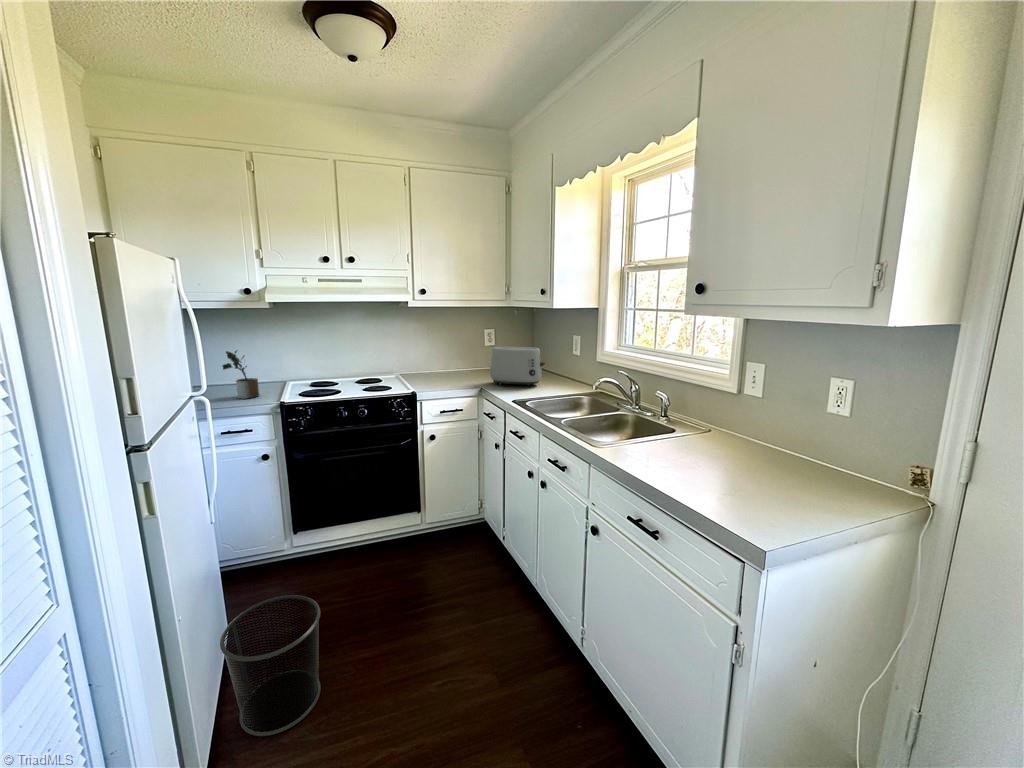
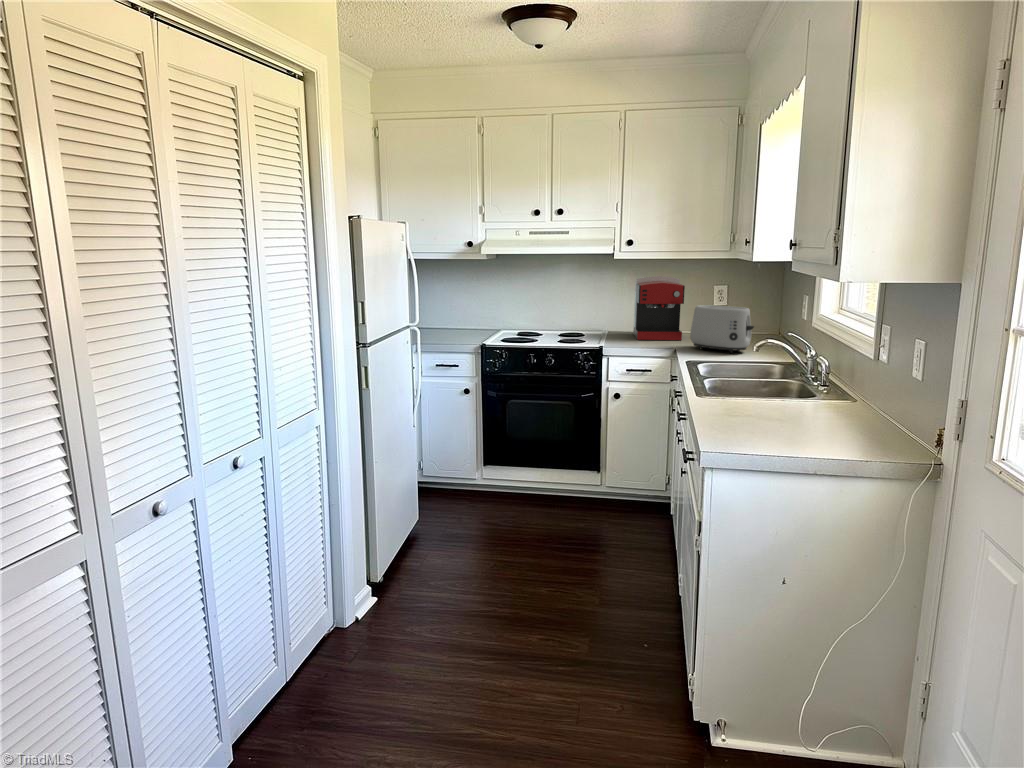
coffee maker: none [423,322,474,380] -> present [633,276,685,340]
potted plant: present [222,351,259,399] -> none [445,296,472,339]
waste bin: present [220,595,321,736] -> none [402,489,470,581]

